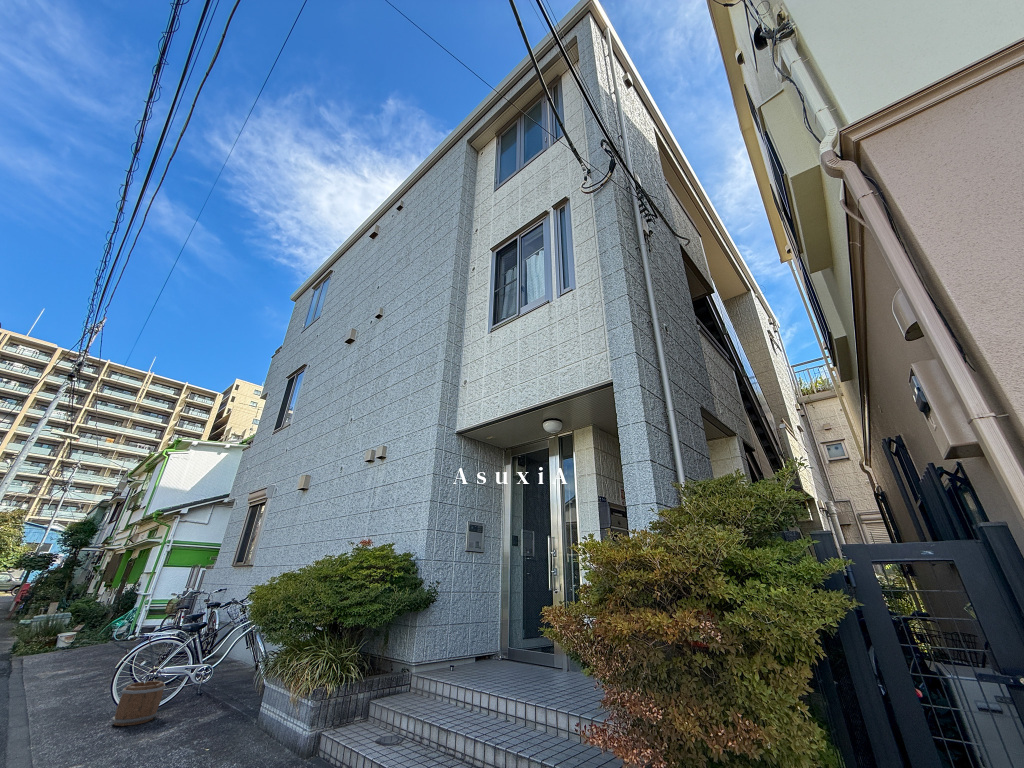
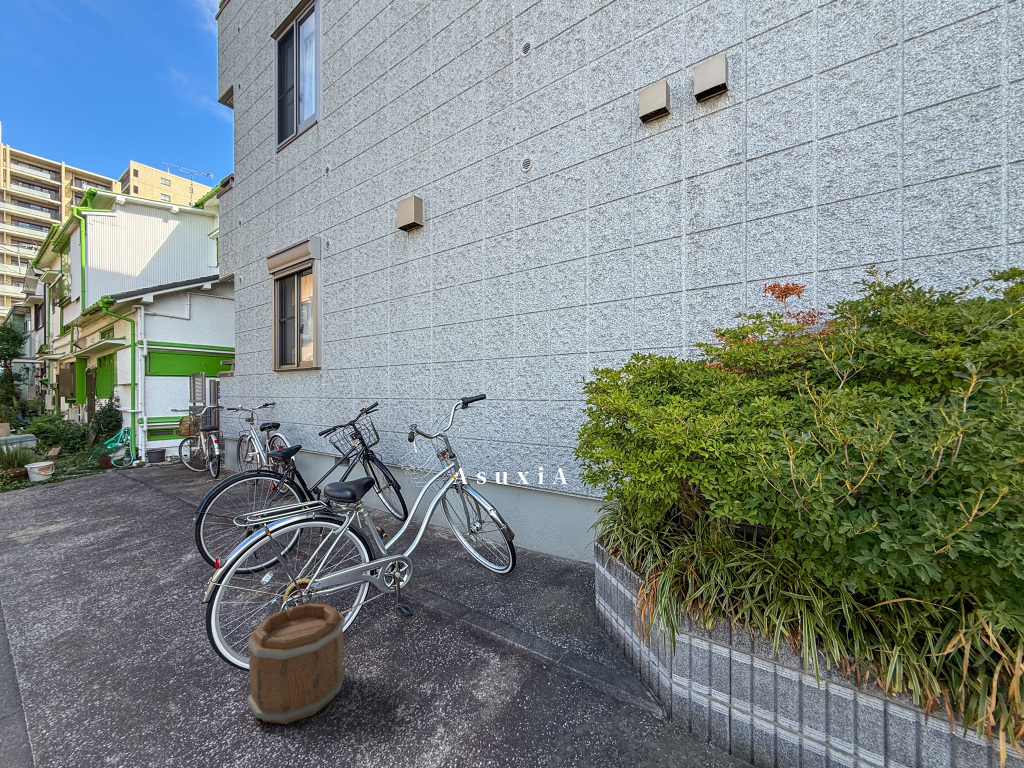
potted plant: none [94,618,133,640] -> present [79,442,128,468]

